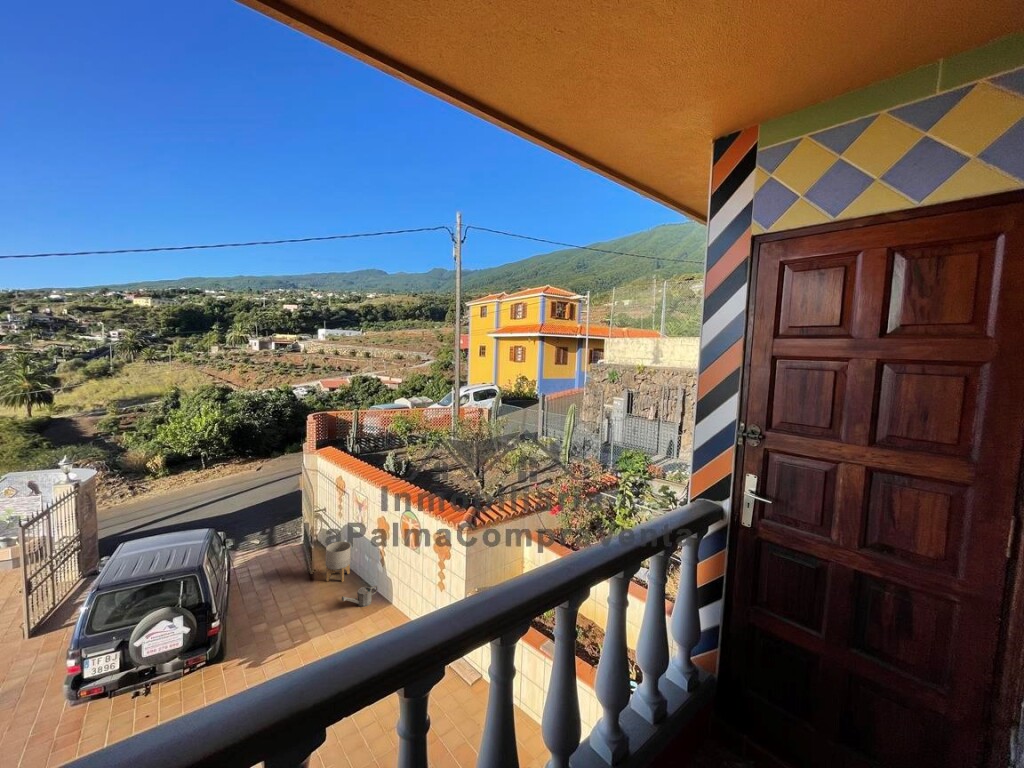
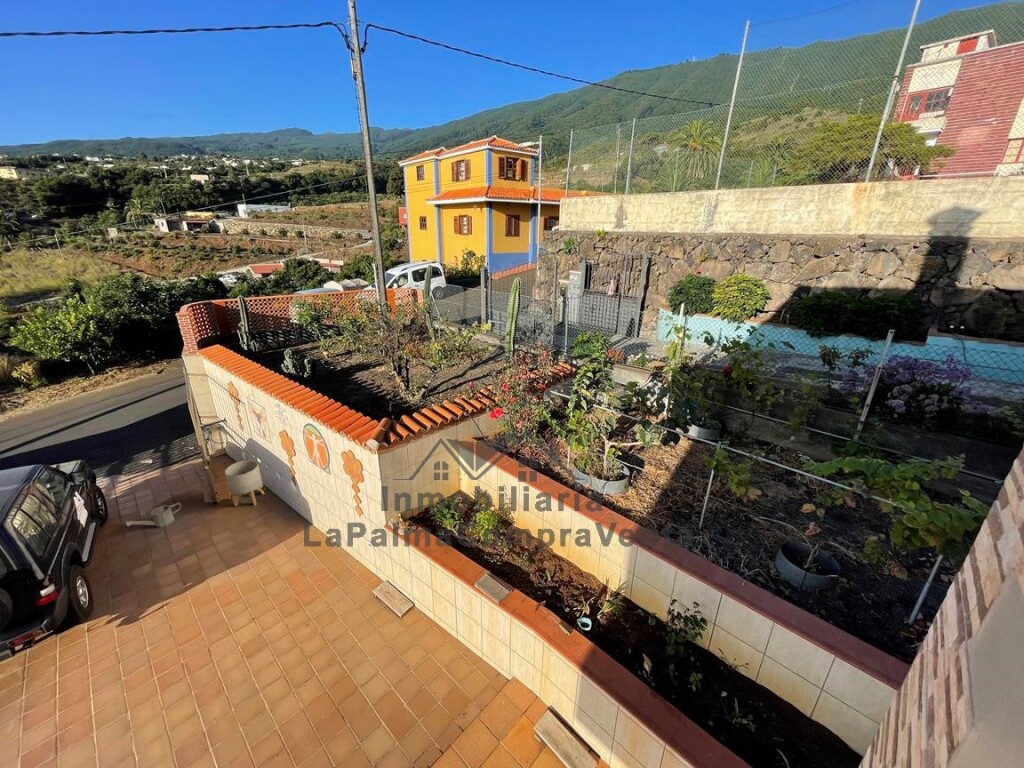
watering can: present [342,585,378,607] -> present [125,502,181,528]

